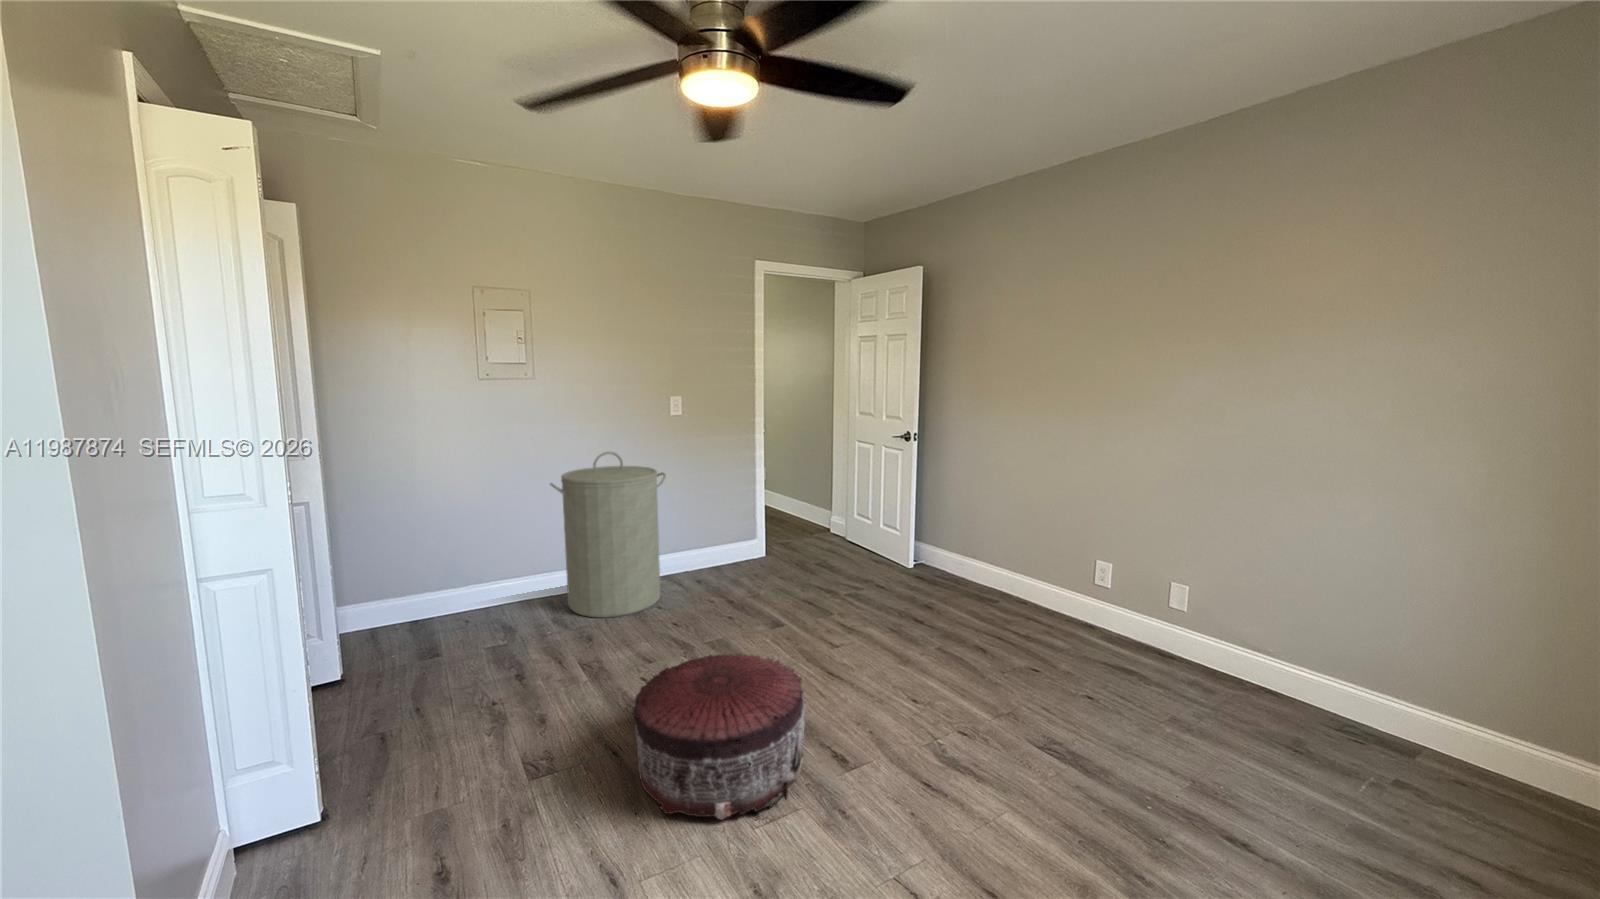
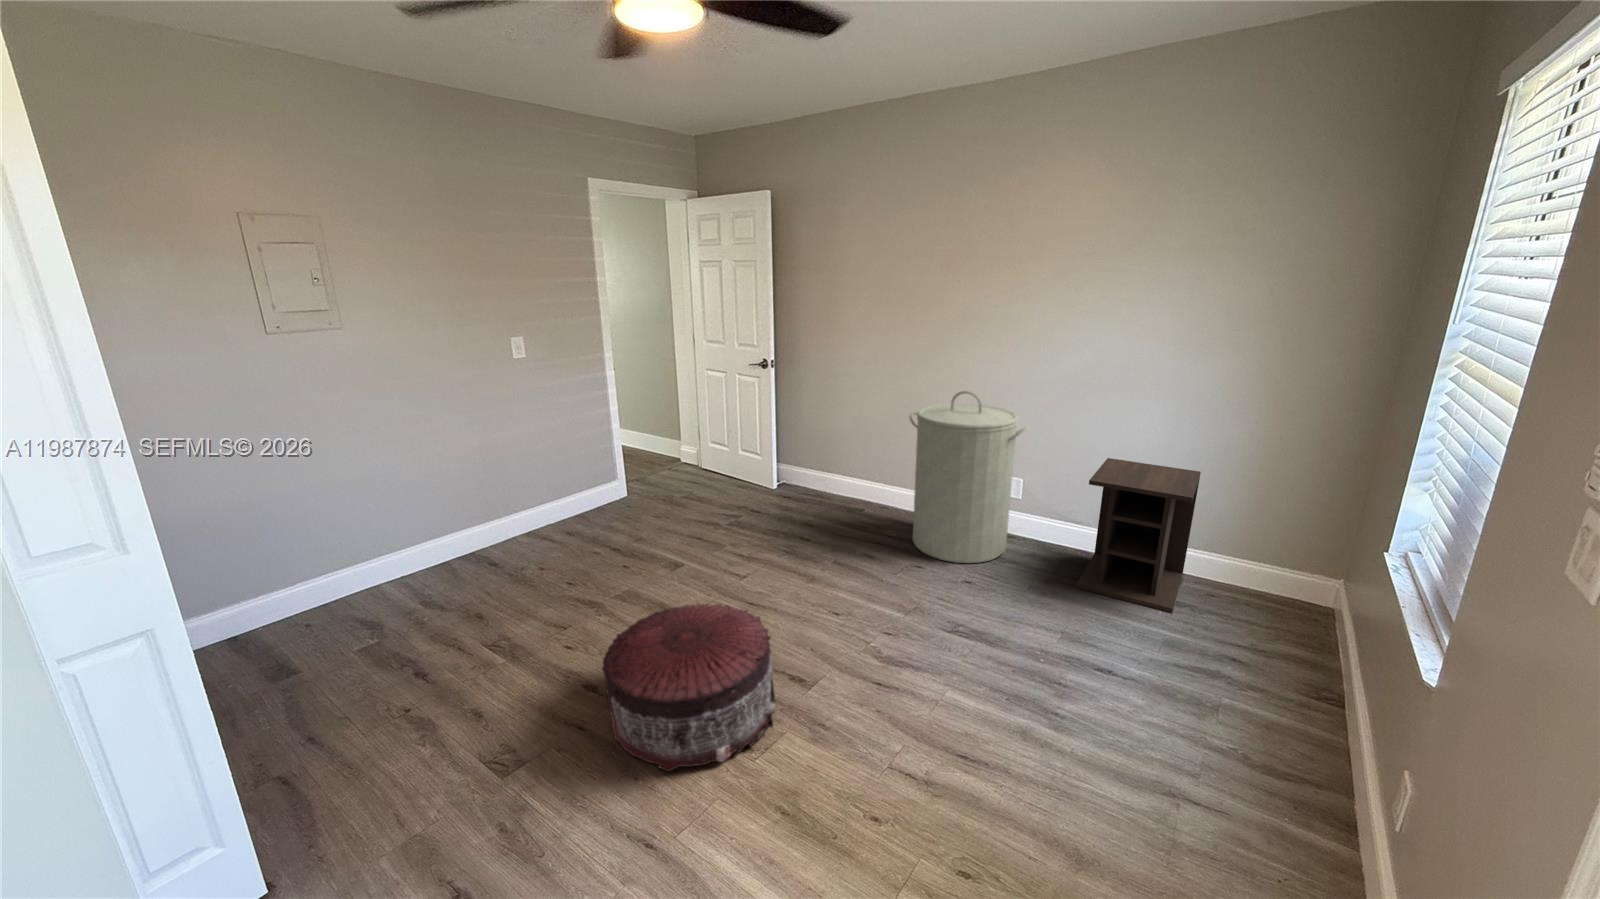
laundry hamper: present [550,452,666,618] -> present [909,391,1029,563]
nightstand: none [1241,568,1447,793] -> present [1076,458,1201,613]

